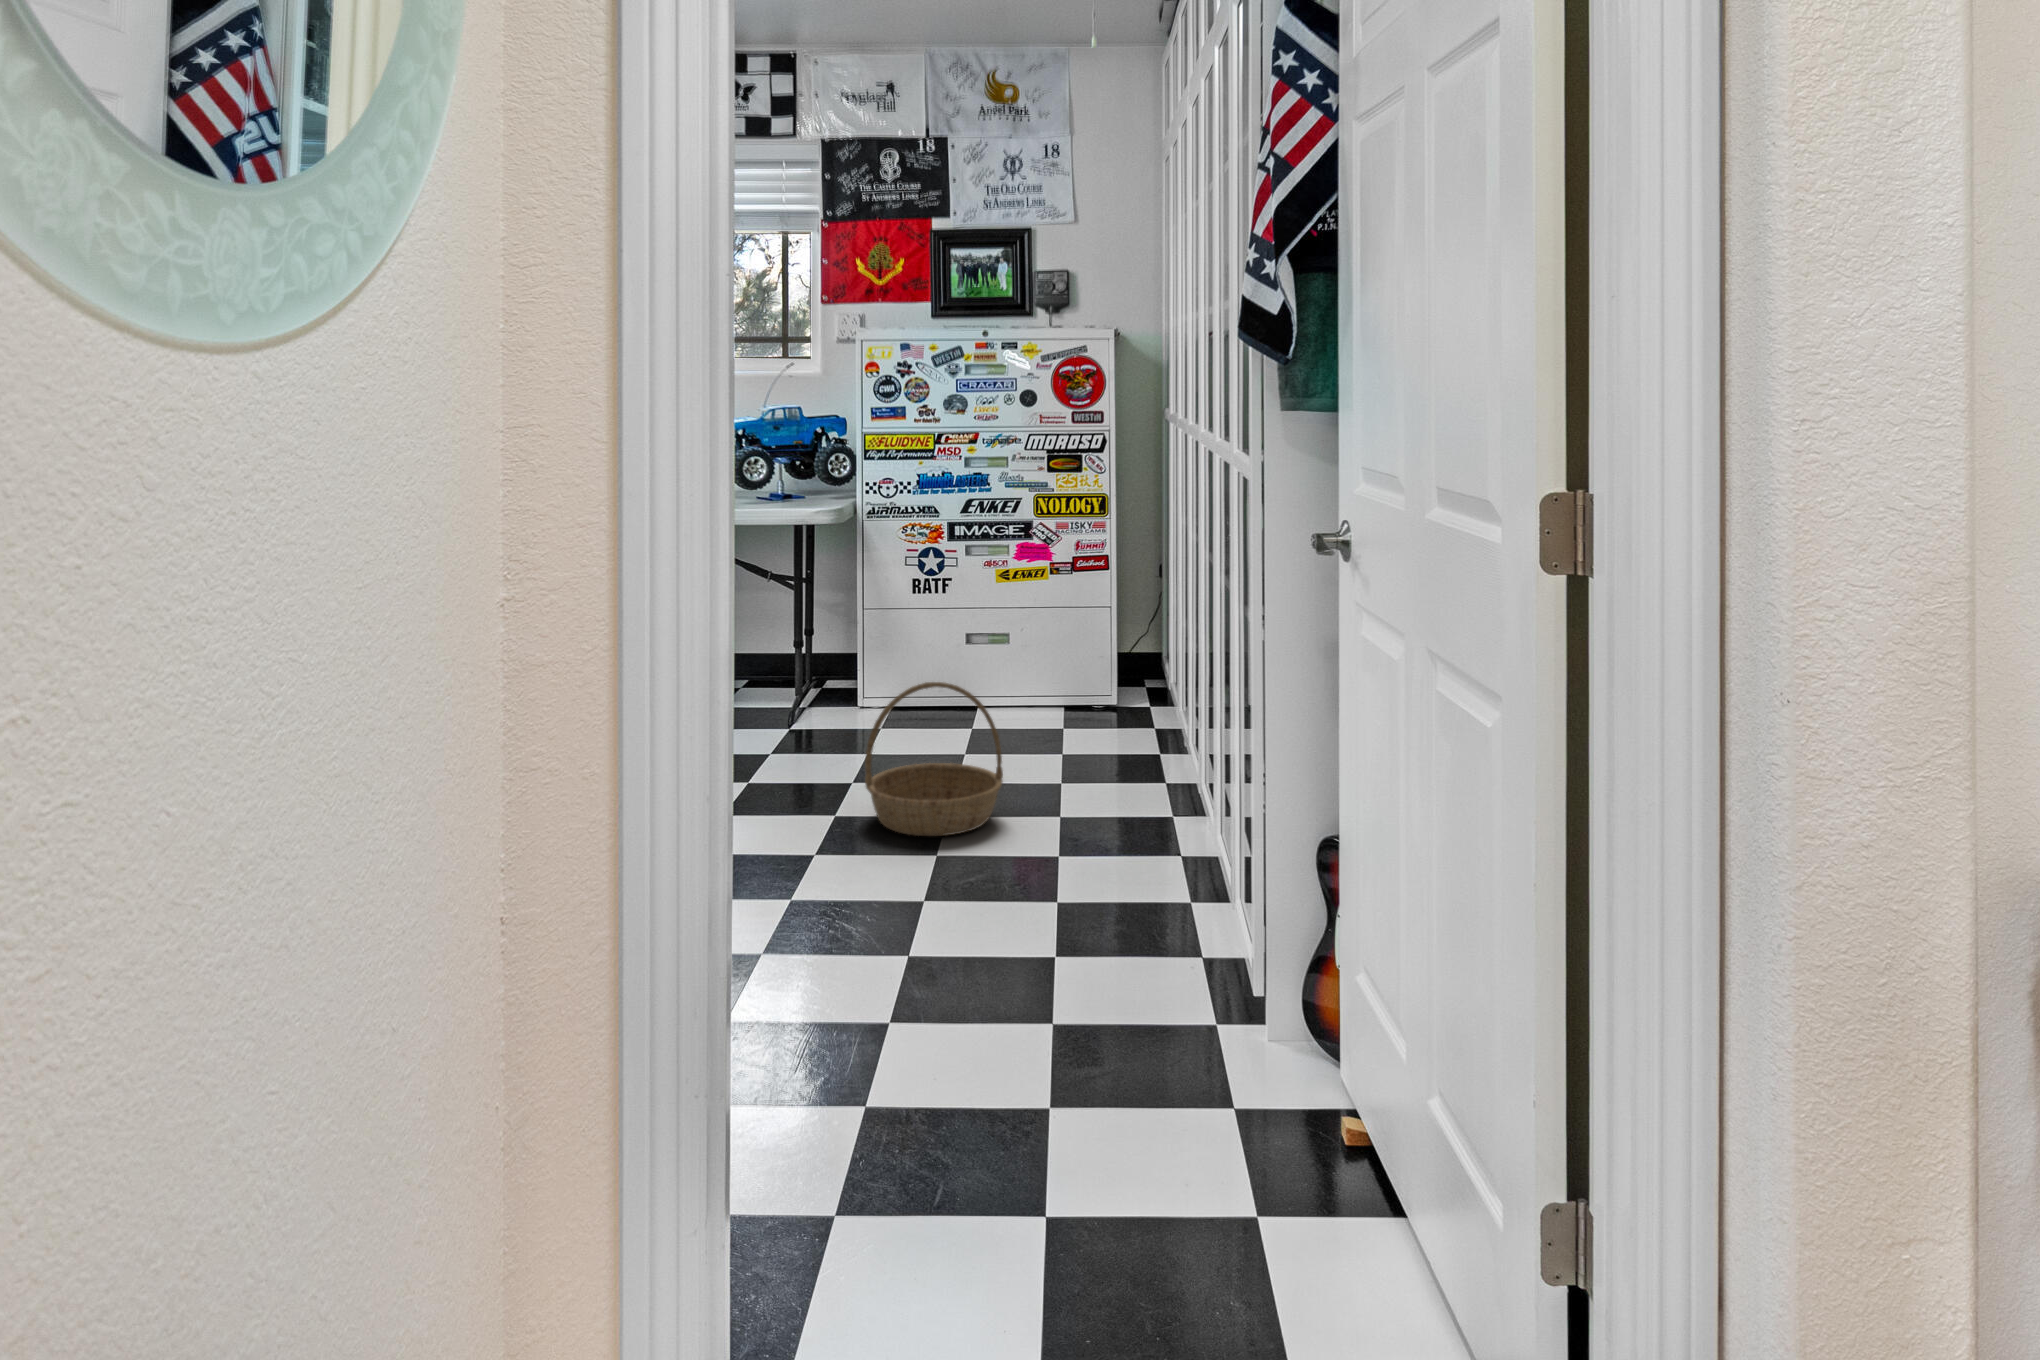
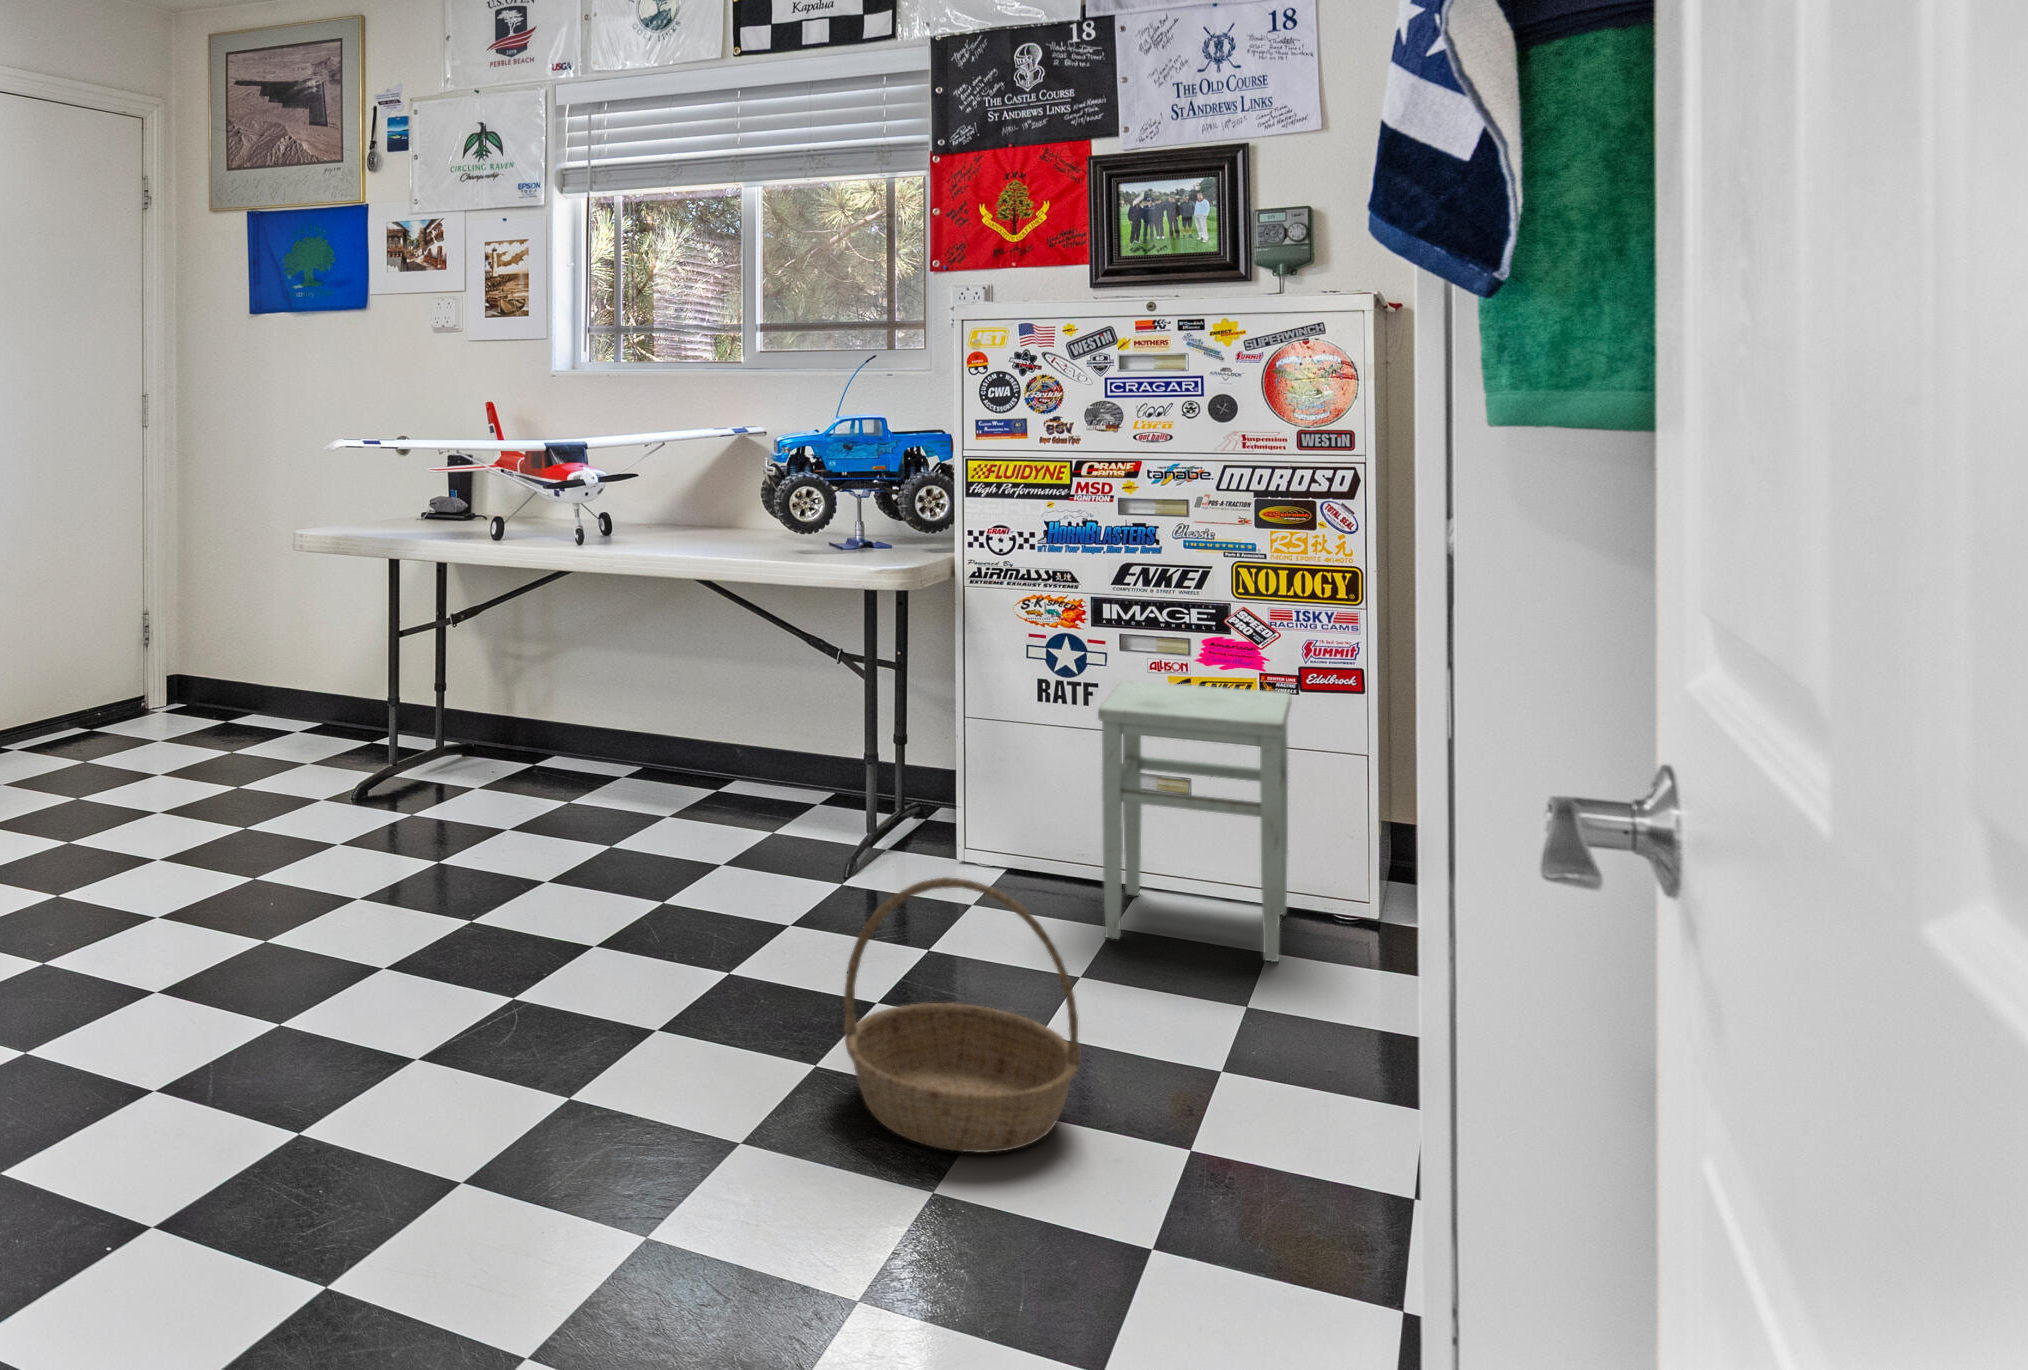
stool: none [968,573,1076,732] -> present [1098,680,1291,962]

